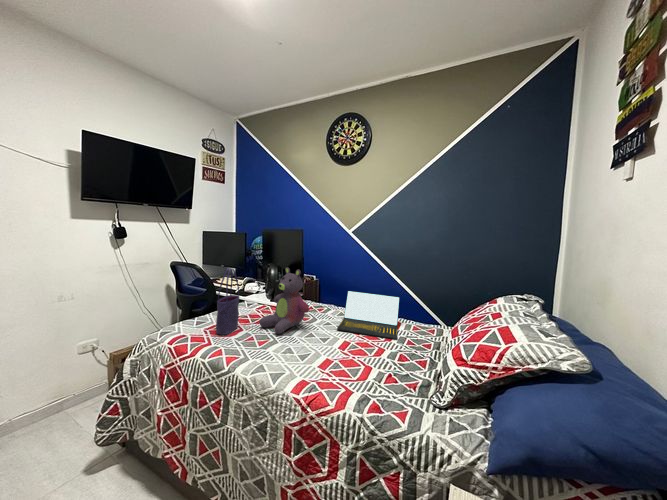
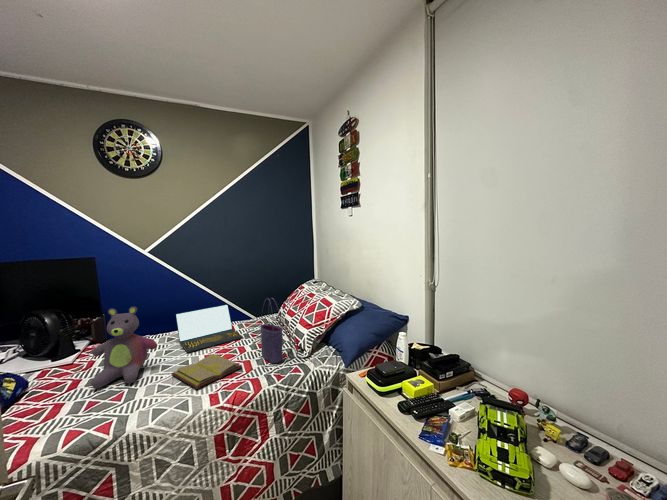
tote bag: present [216,268,239,335] -> present [261,298,283,363]
diary: none [298,339,356,370] -> present [171,354,242,389]

